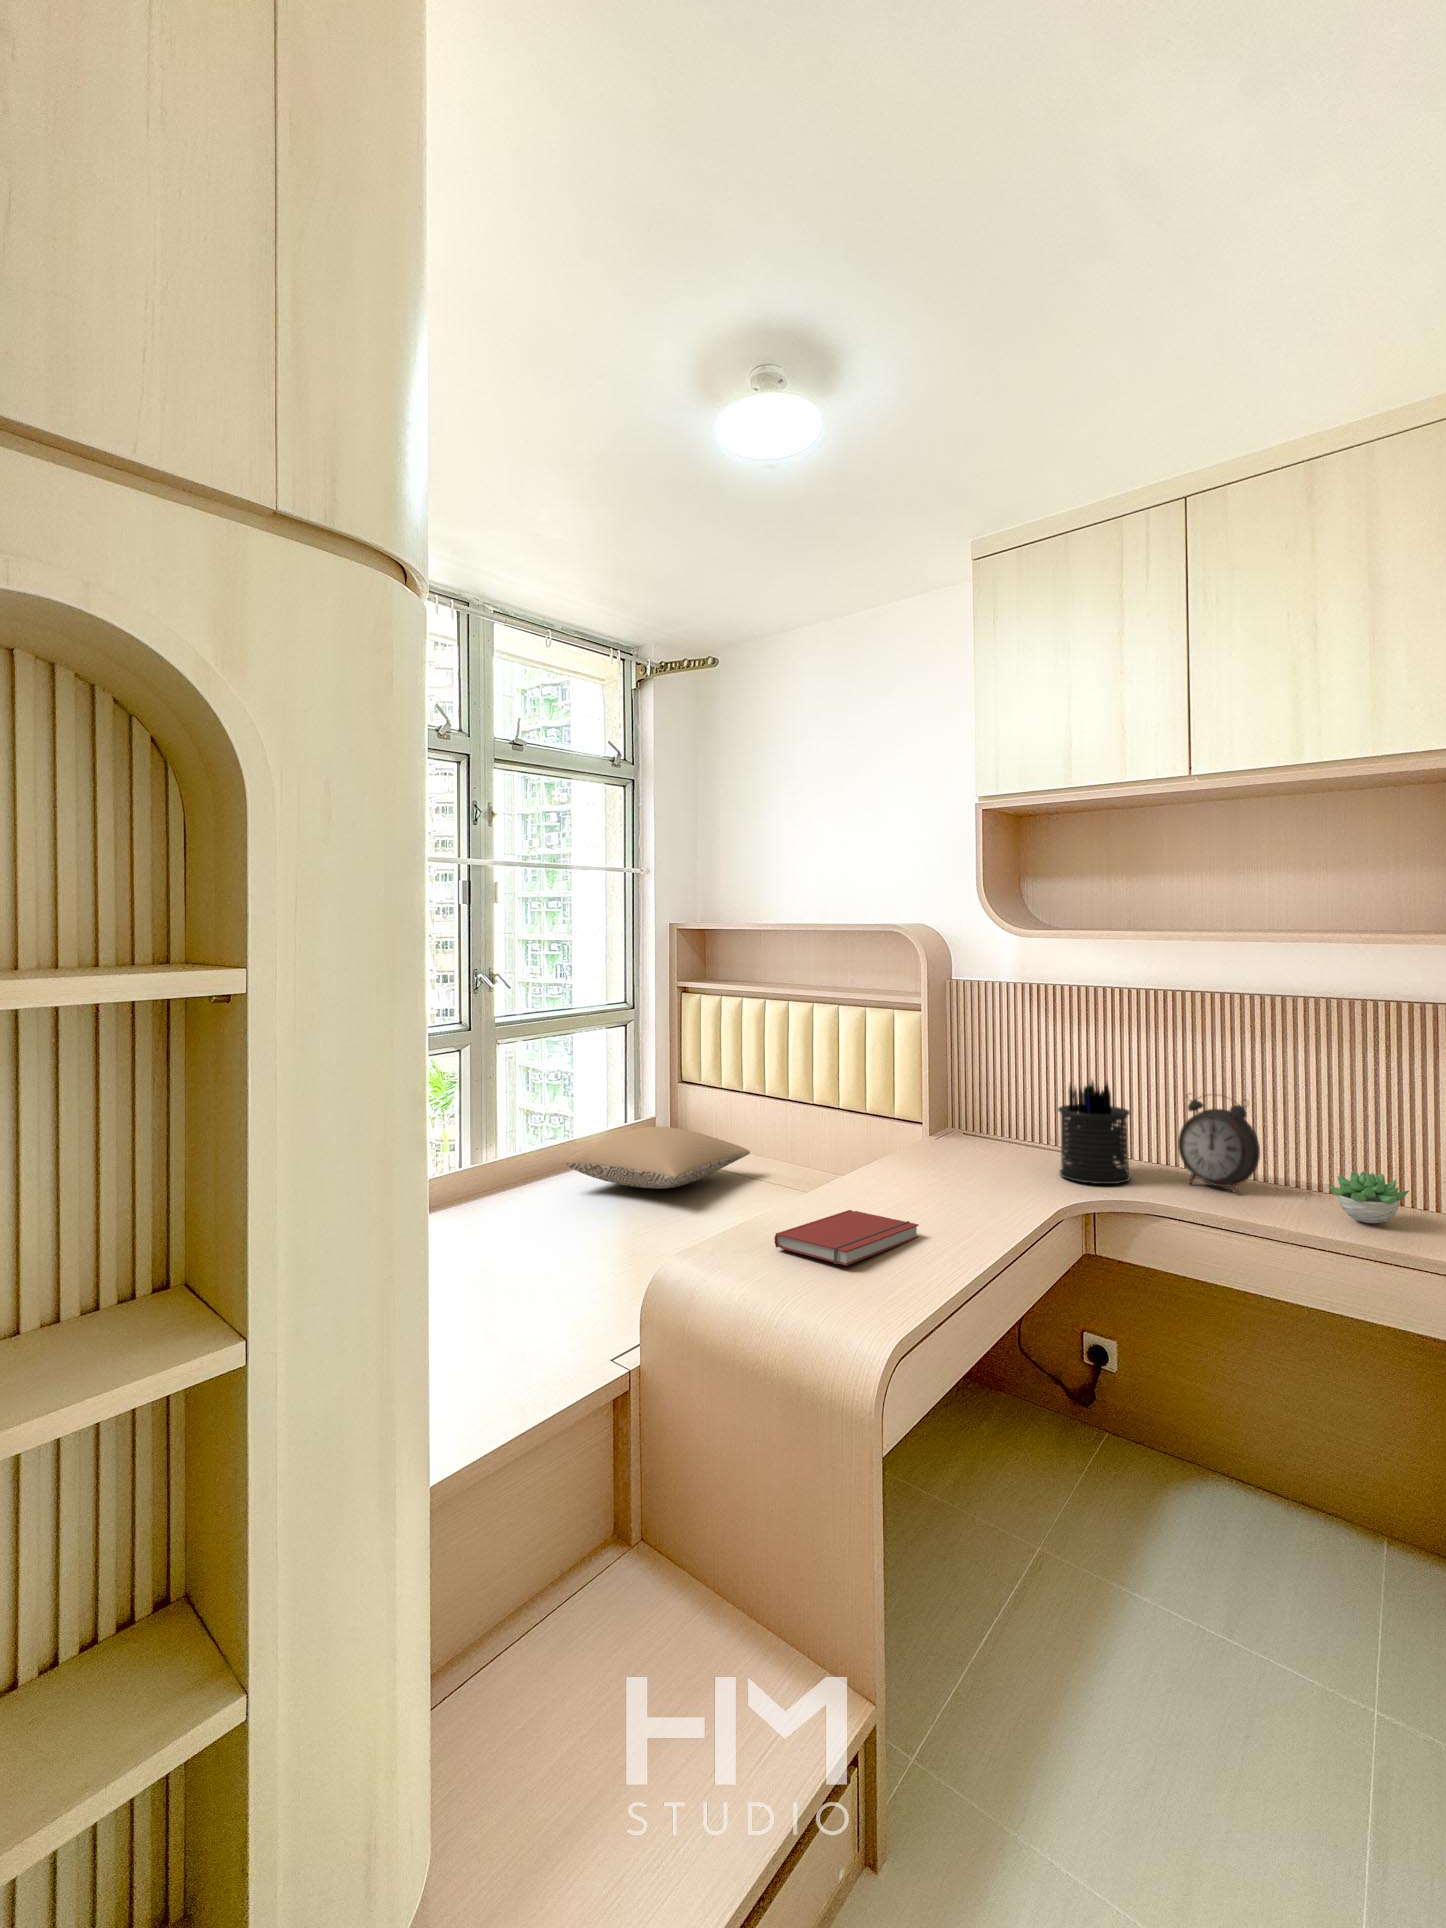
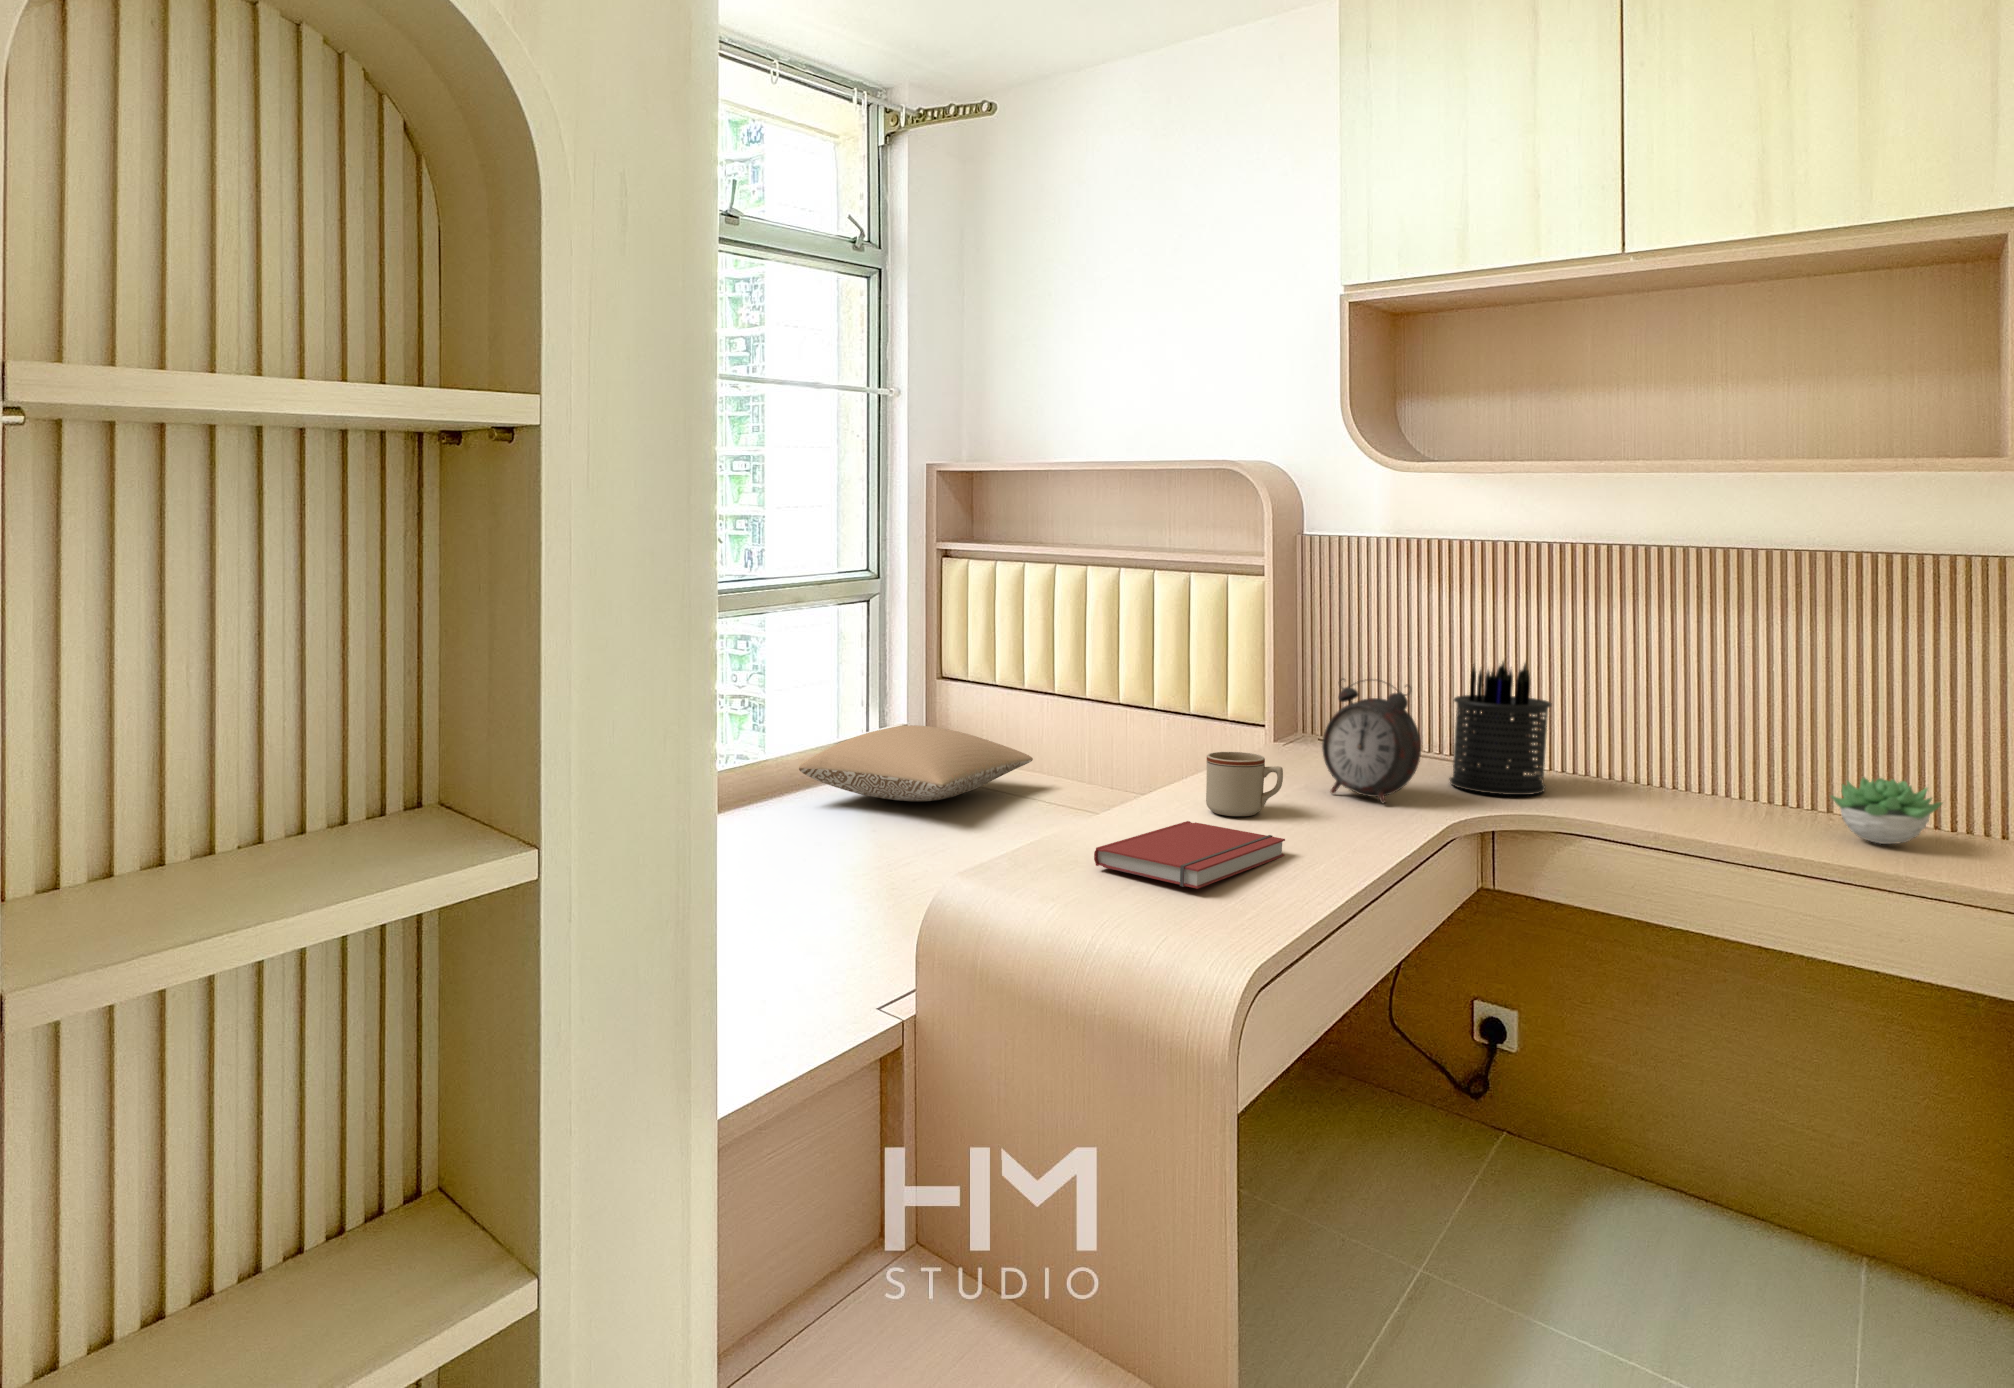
alarm clock: present [1178,1096,1260,1192] -> present [1322,679,1421,803]
mug: none [867,1154,924,1204] -> present [1206,752,1283,816]

